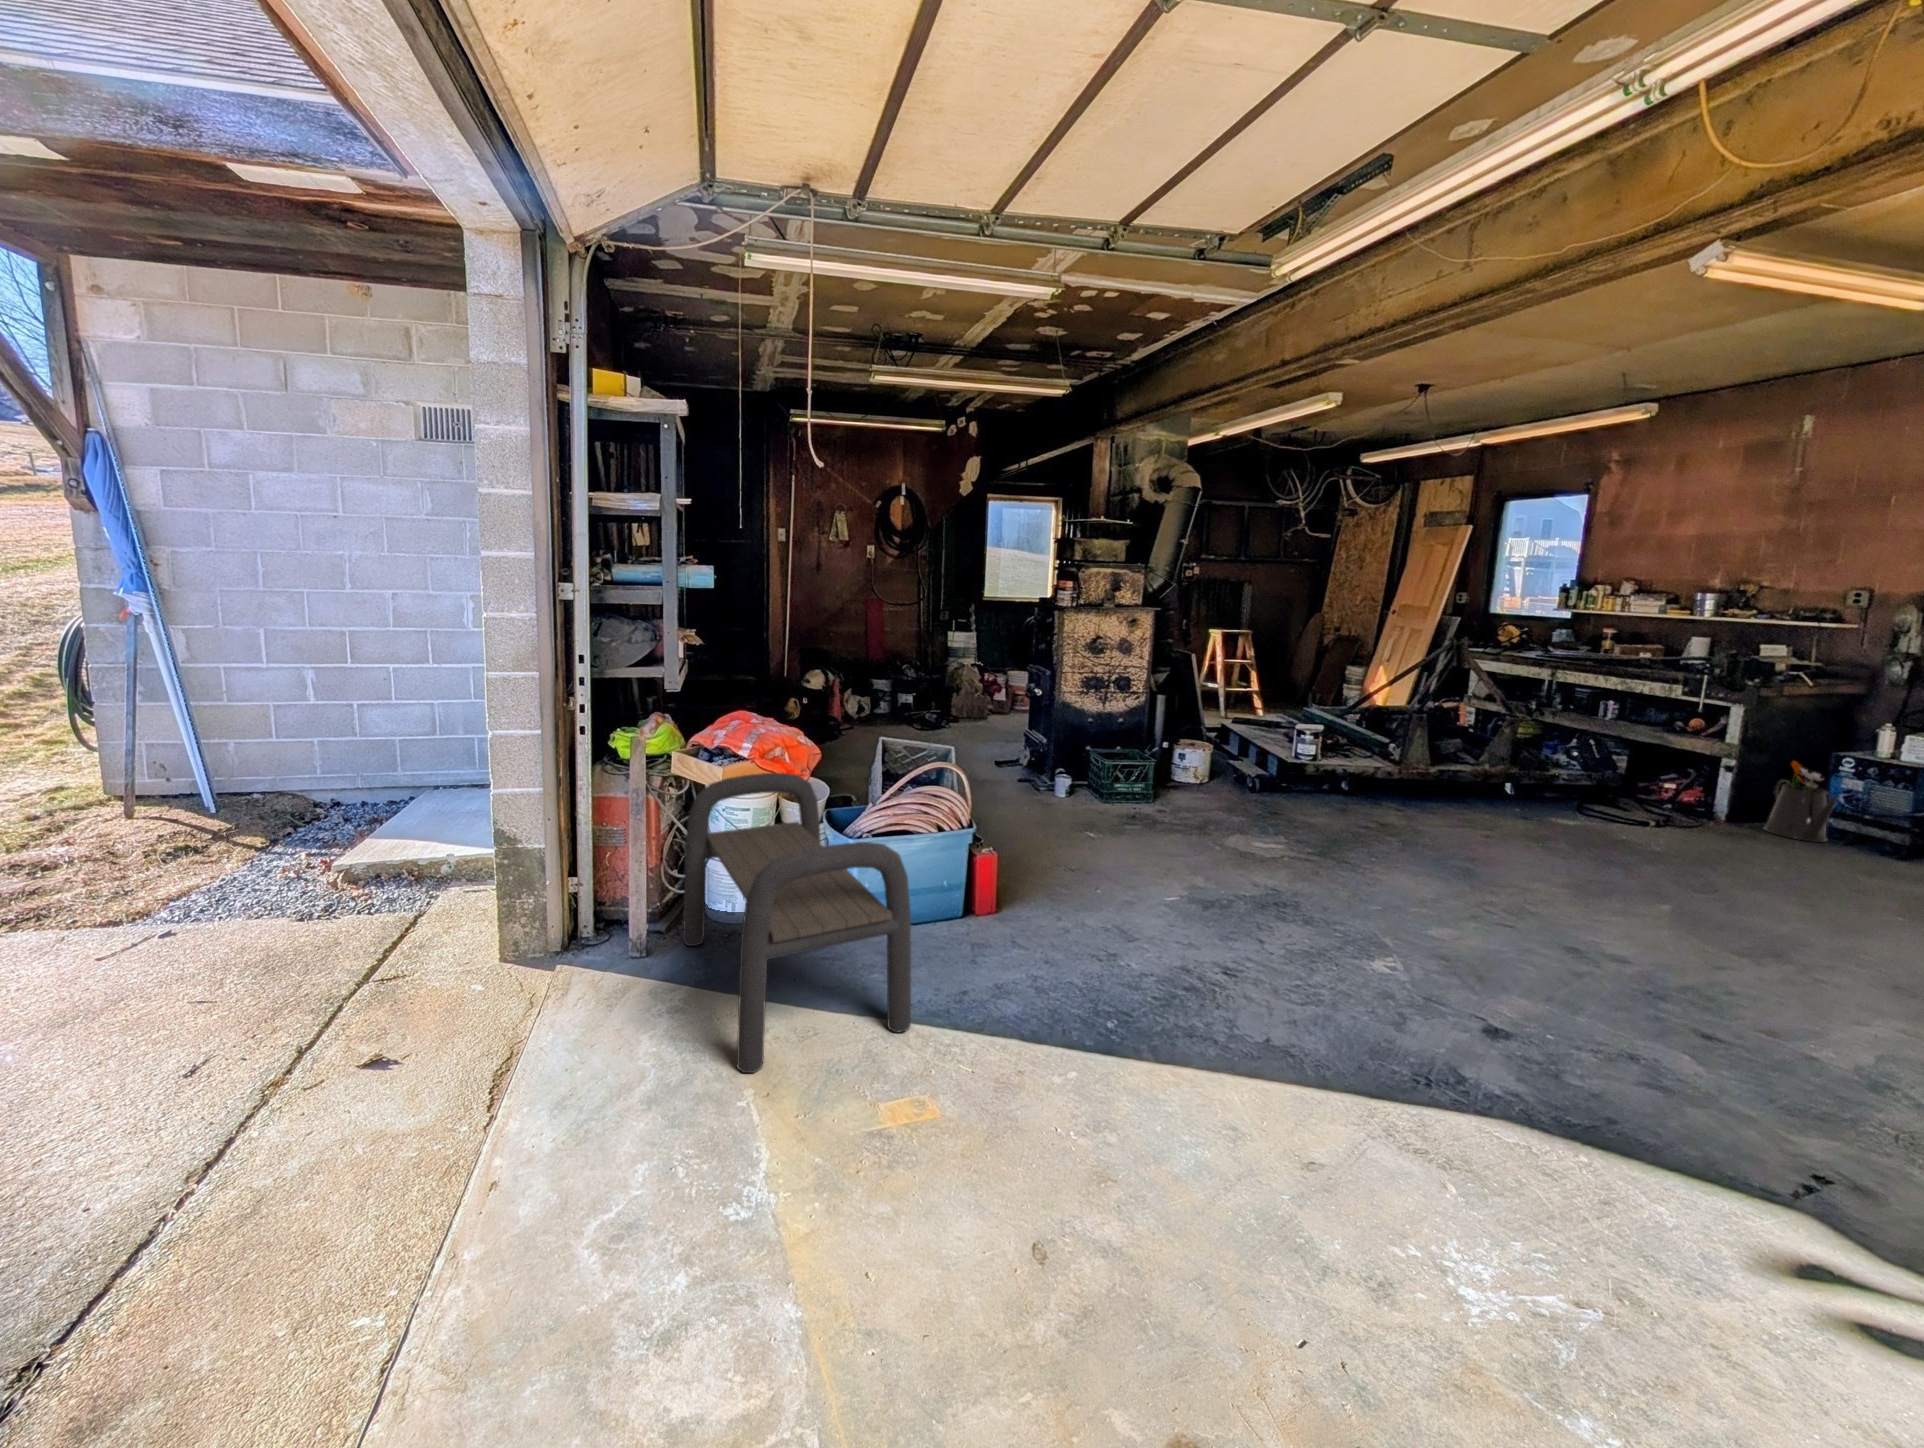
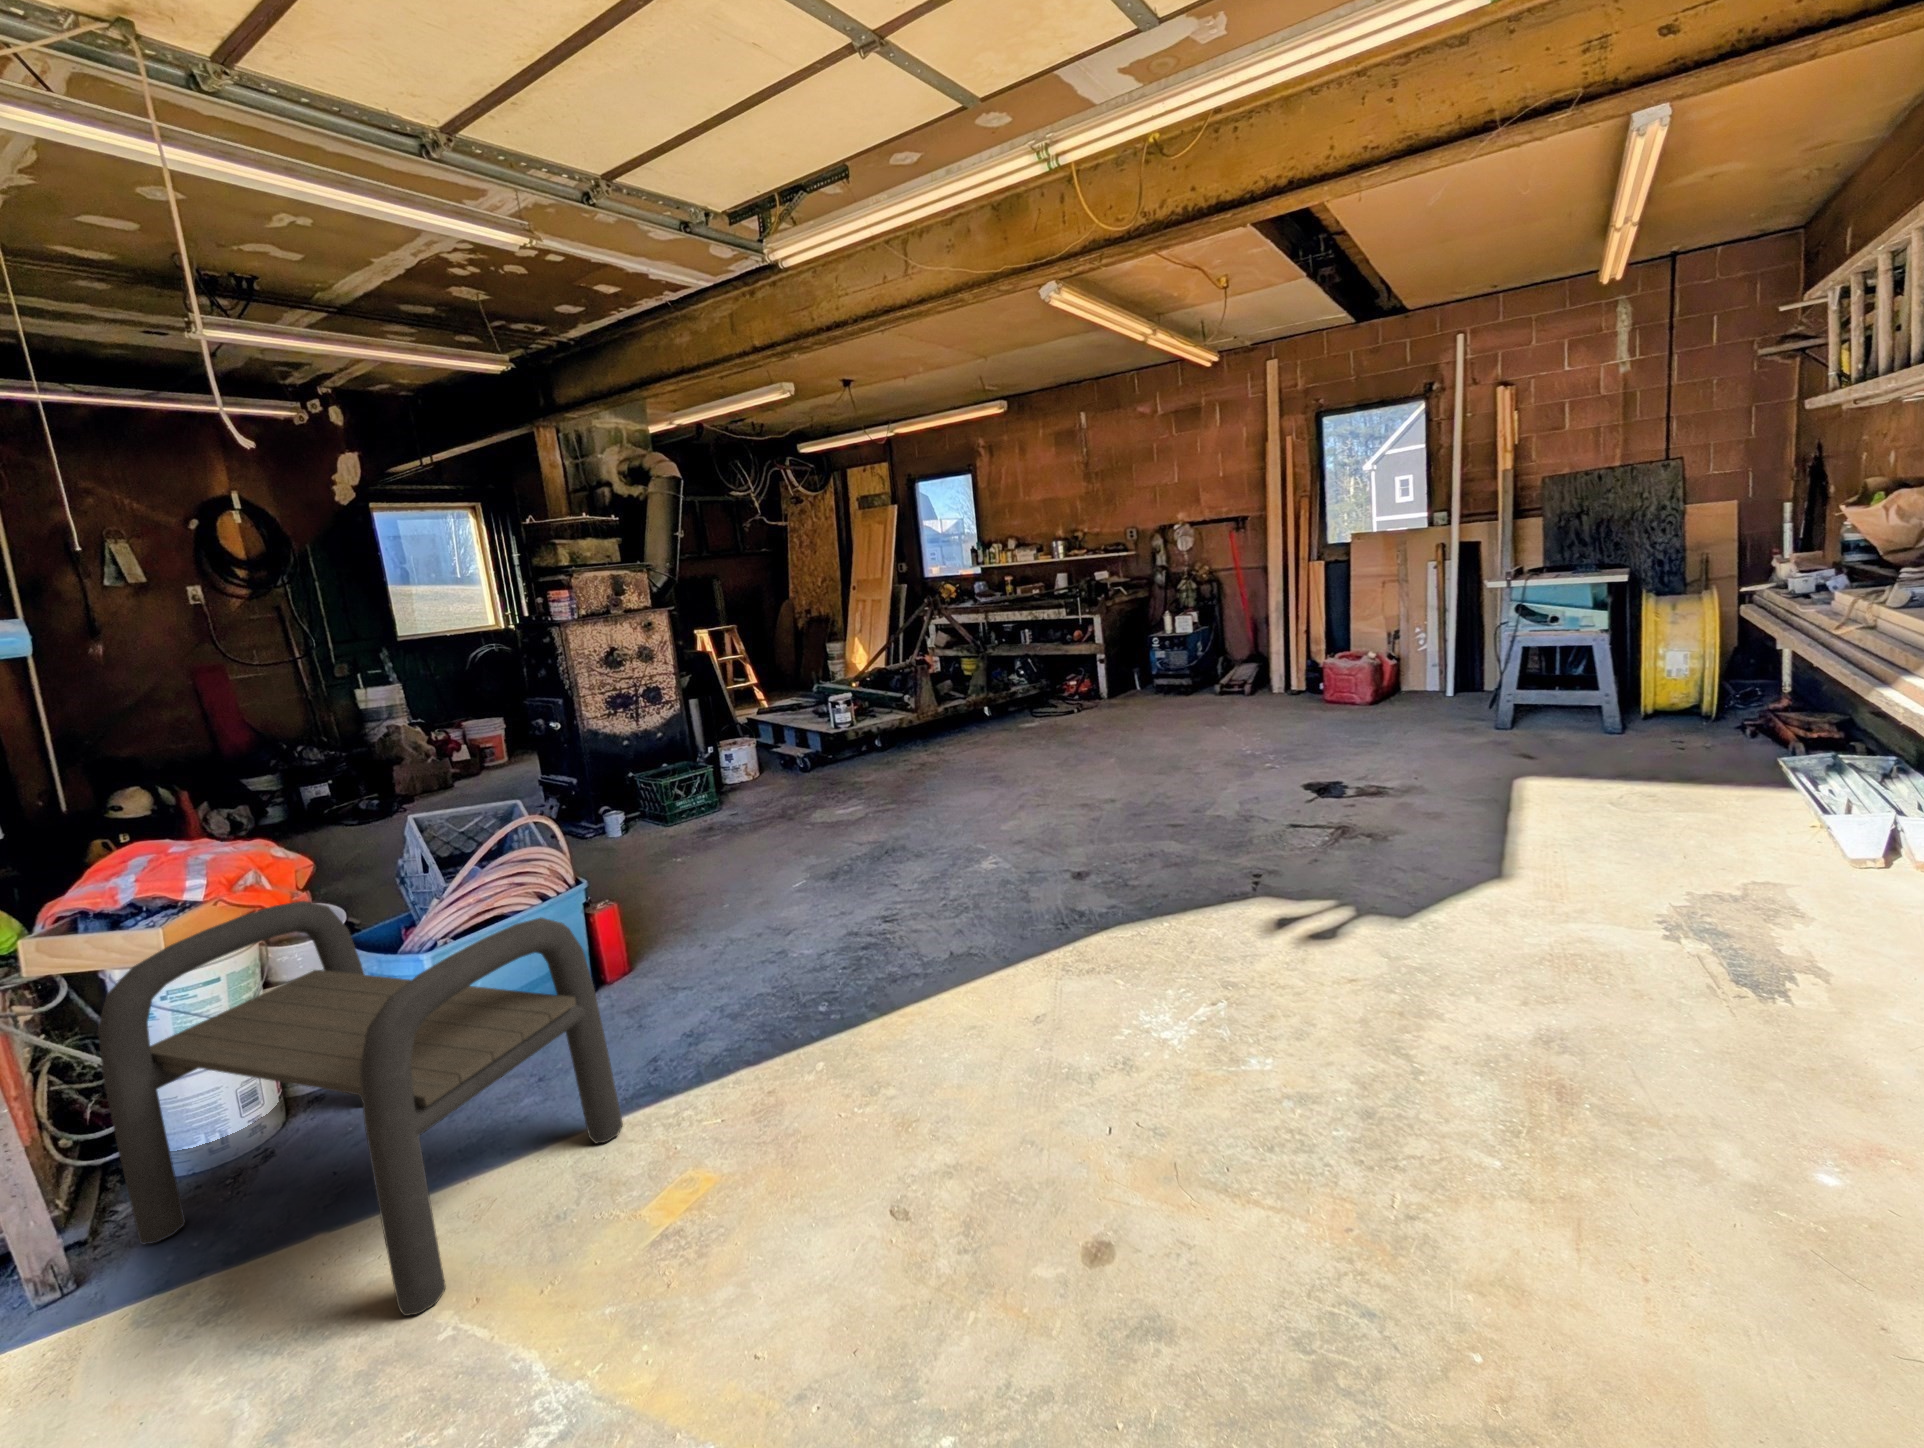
watering can: present [1764,761,1837,842] -> none [1119,647,1149,699]

